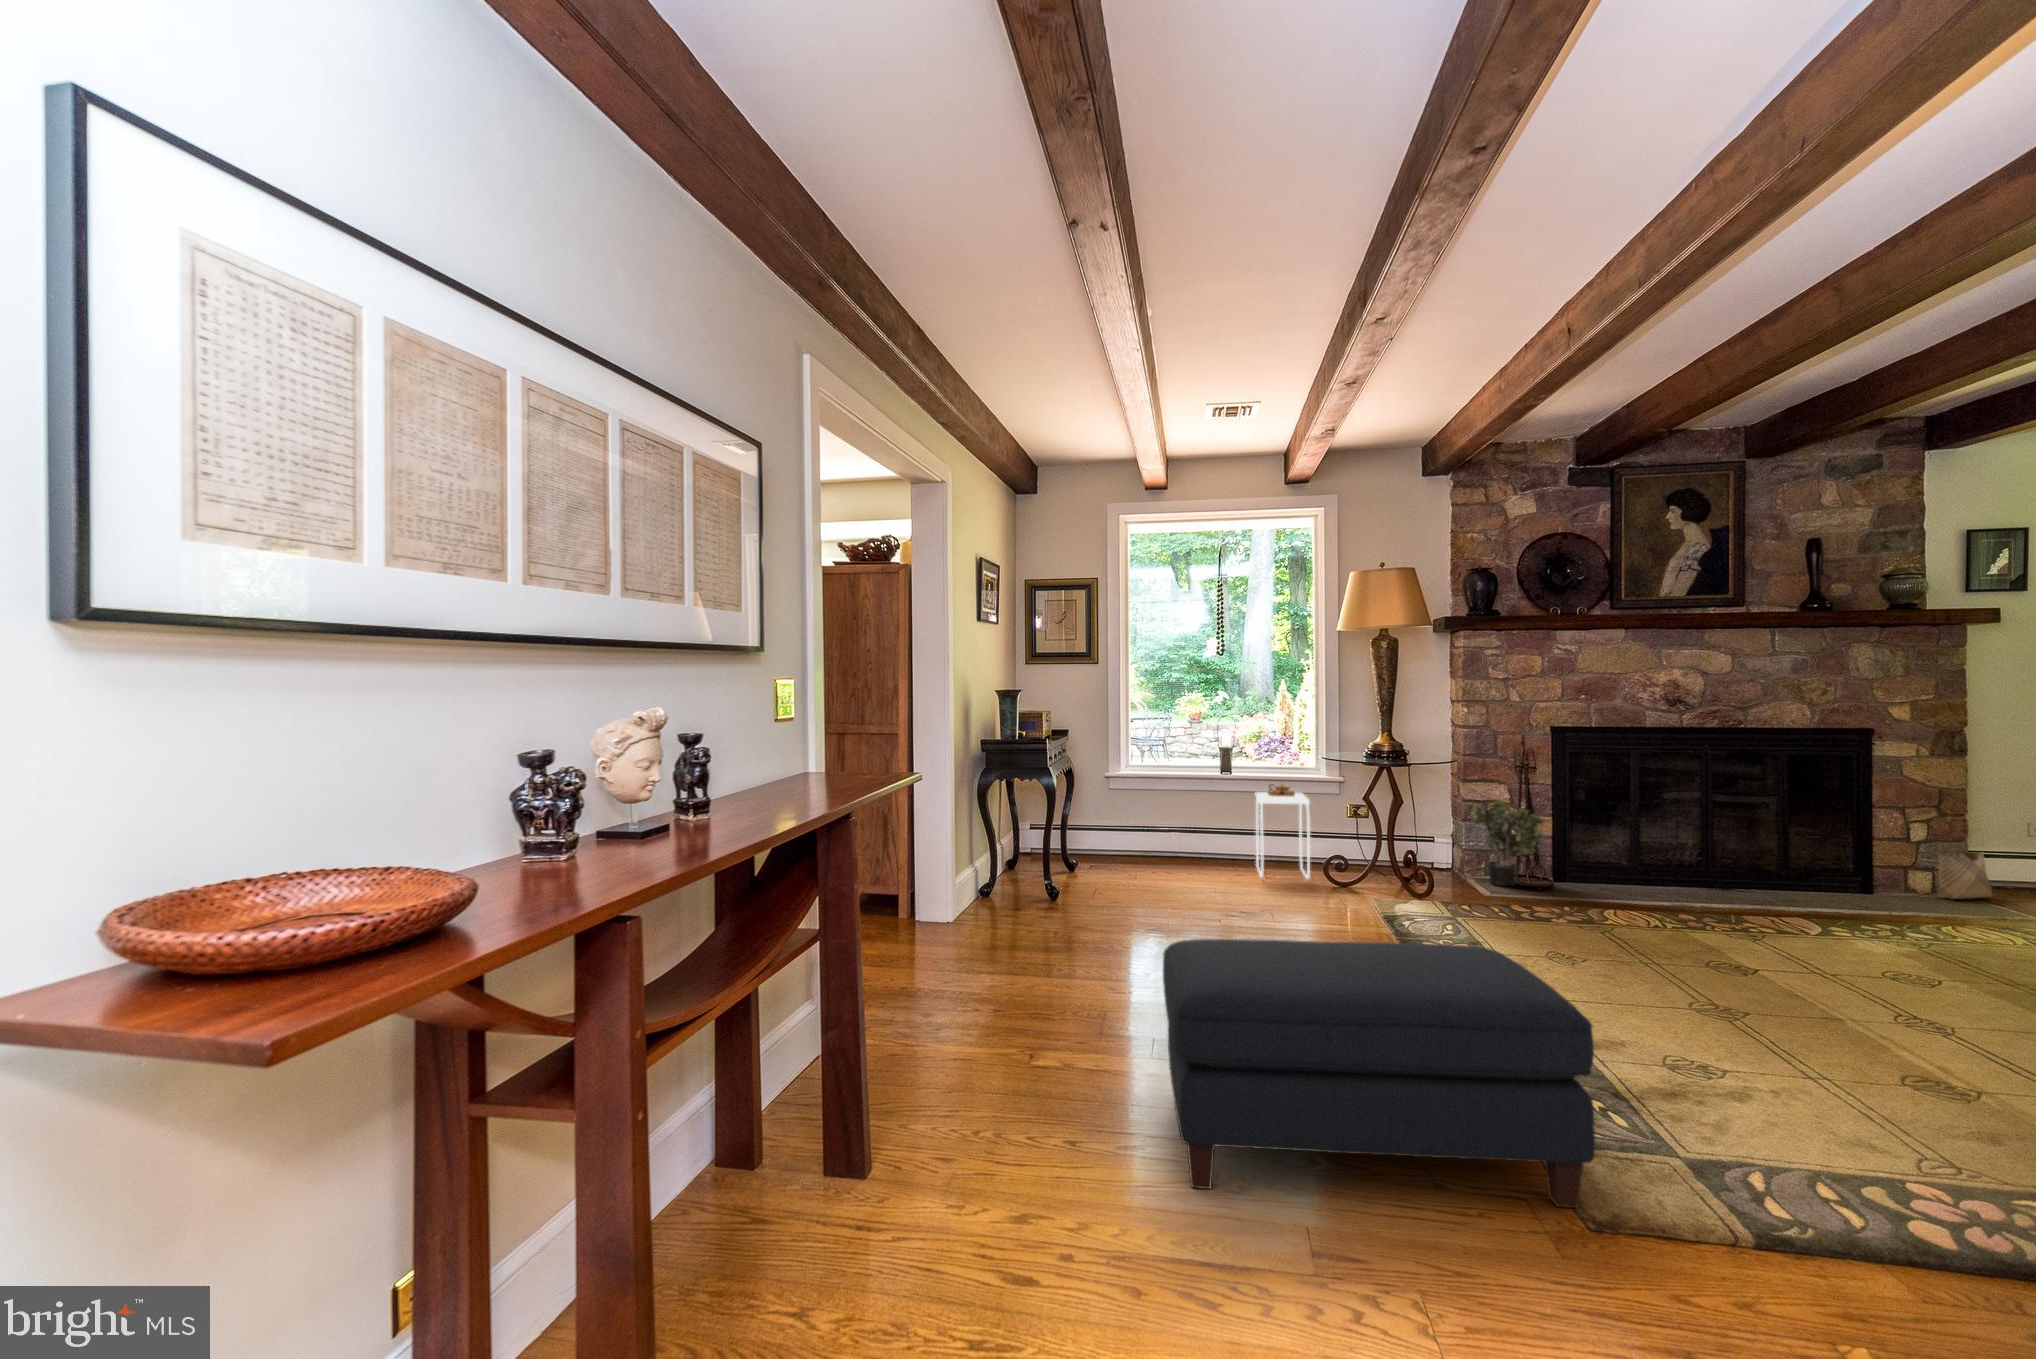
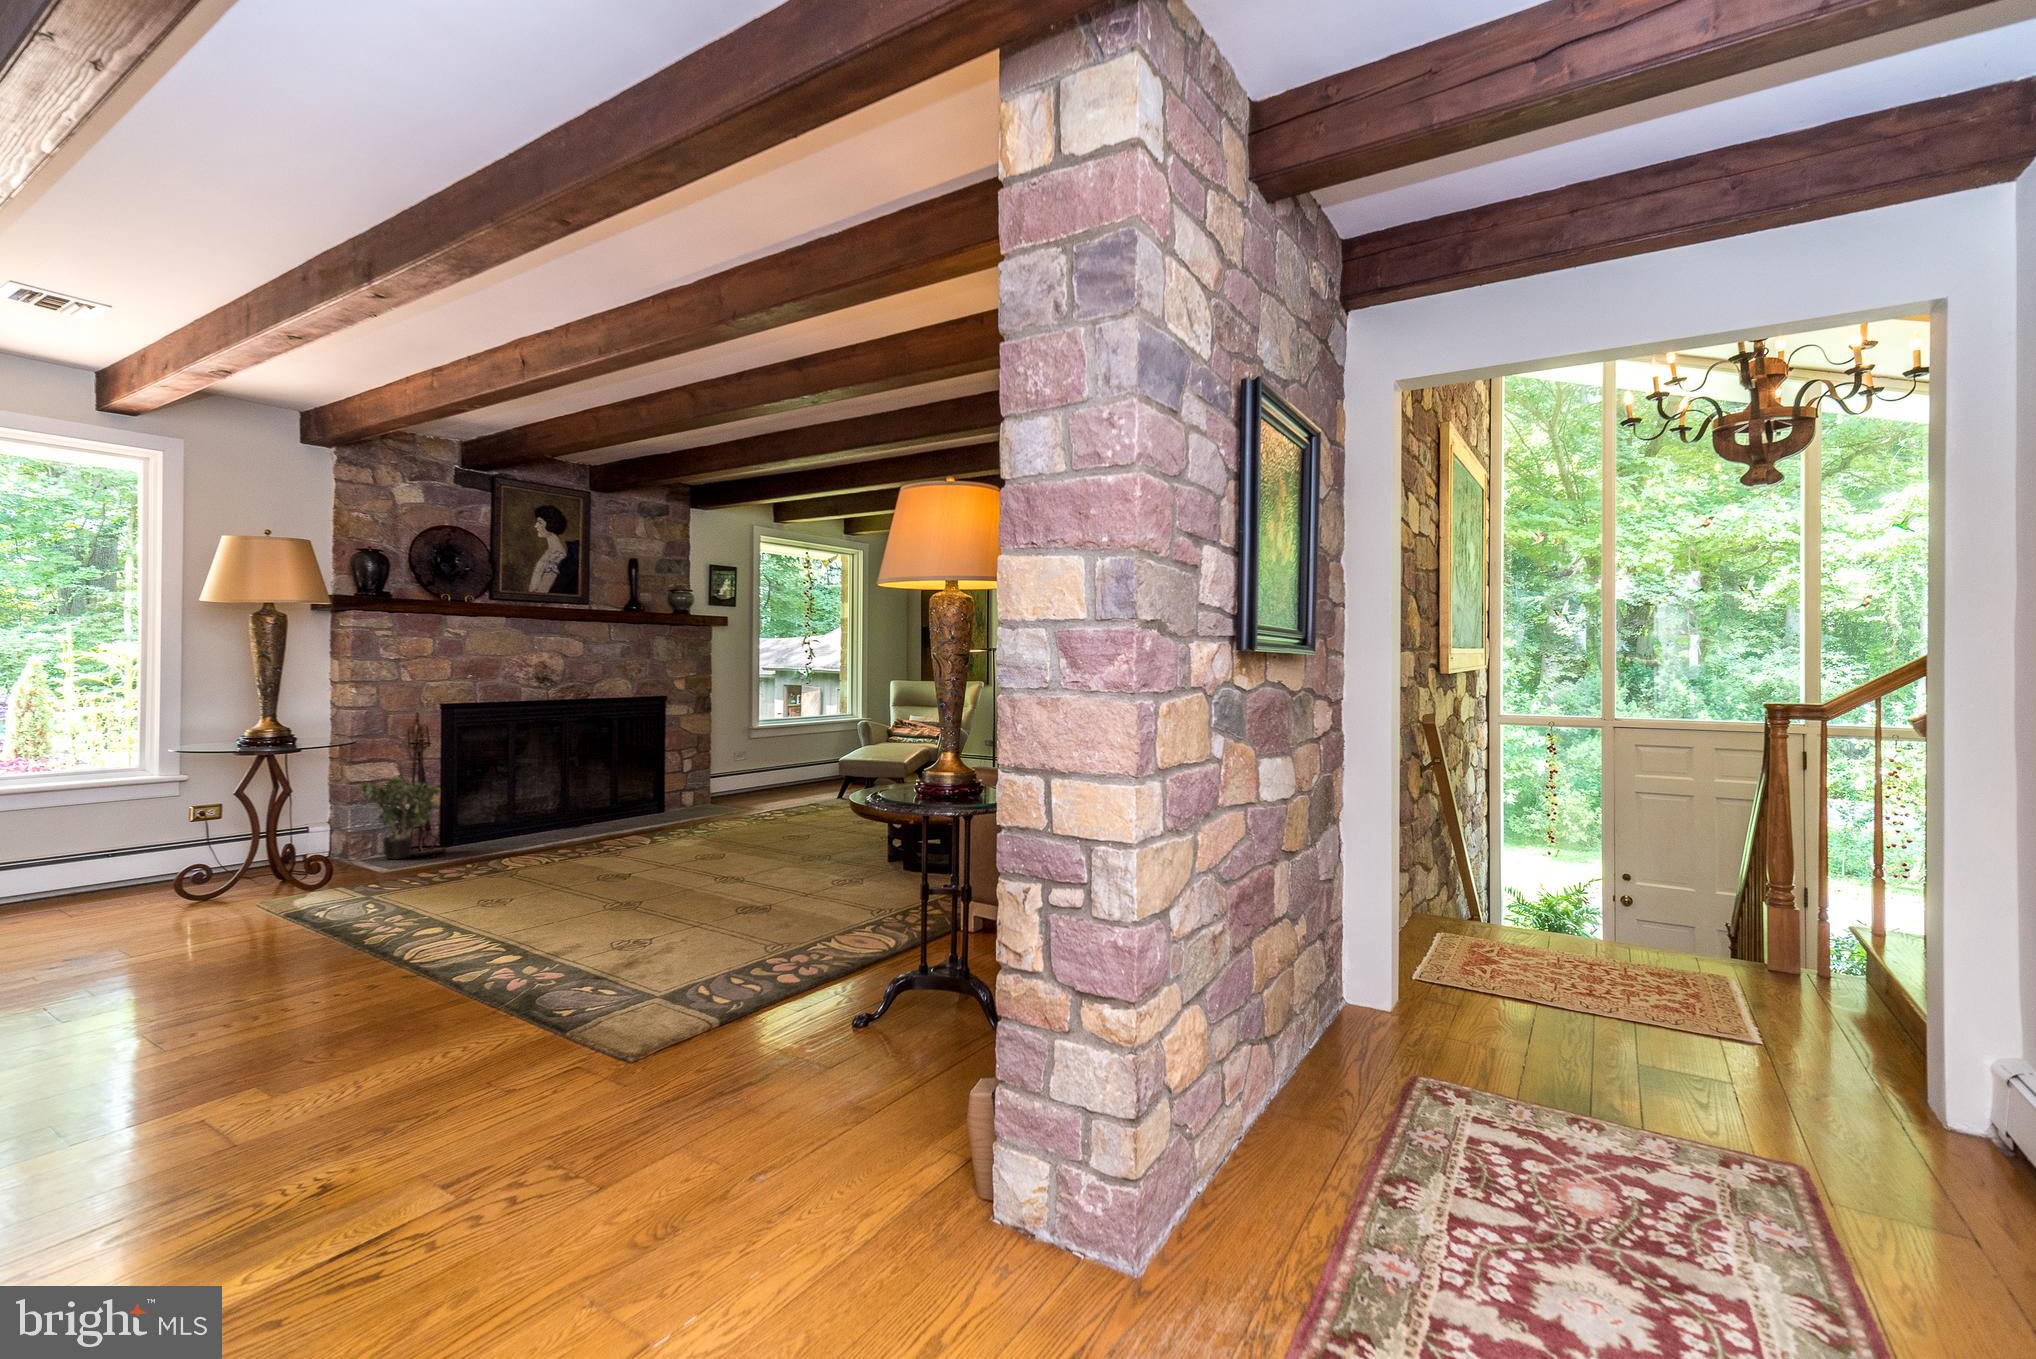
side table: present [1255,785,1310,879] -> none [58,789,162,910]
woven basket: present [1937,830,1992,899] -> none [700,760,726,808]
ottoman: present [1163,939,1595,1208] -> none [145,885,629,1202]

